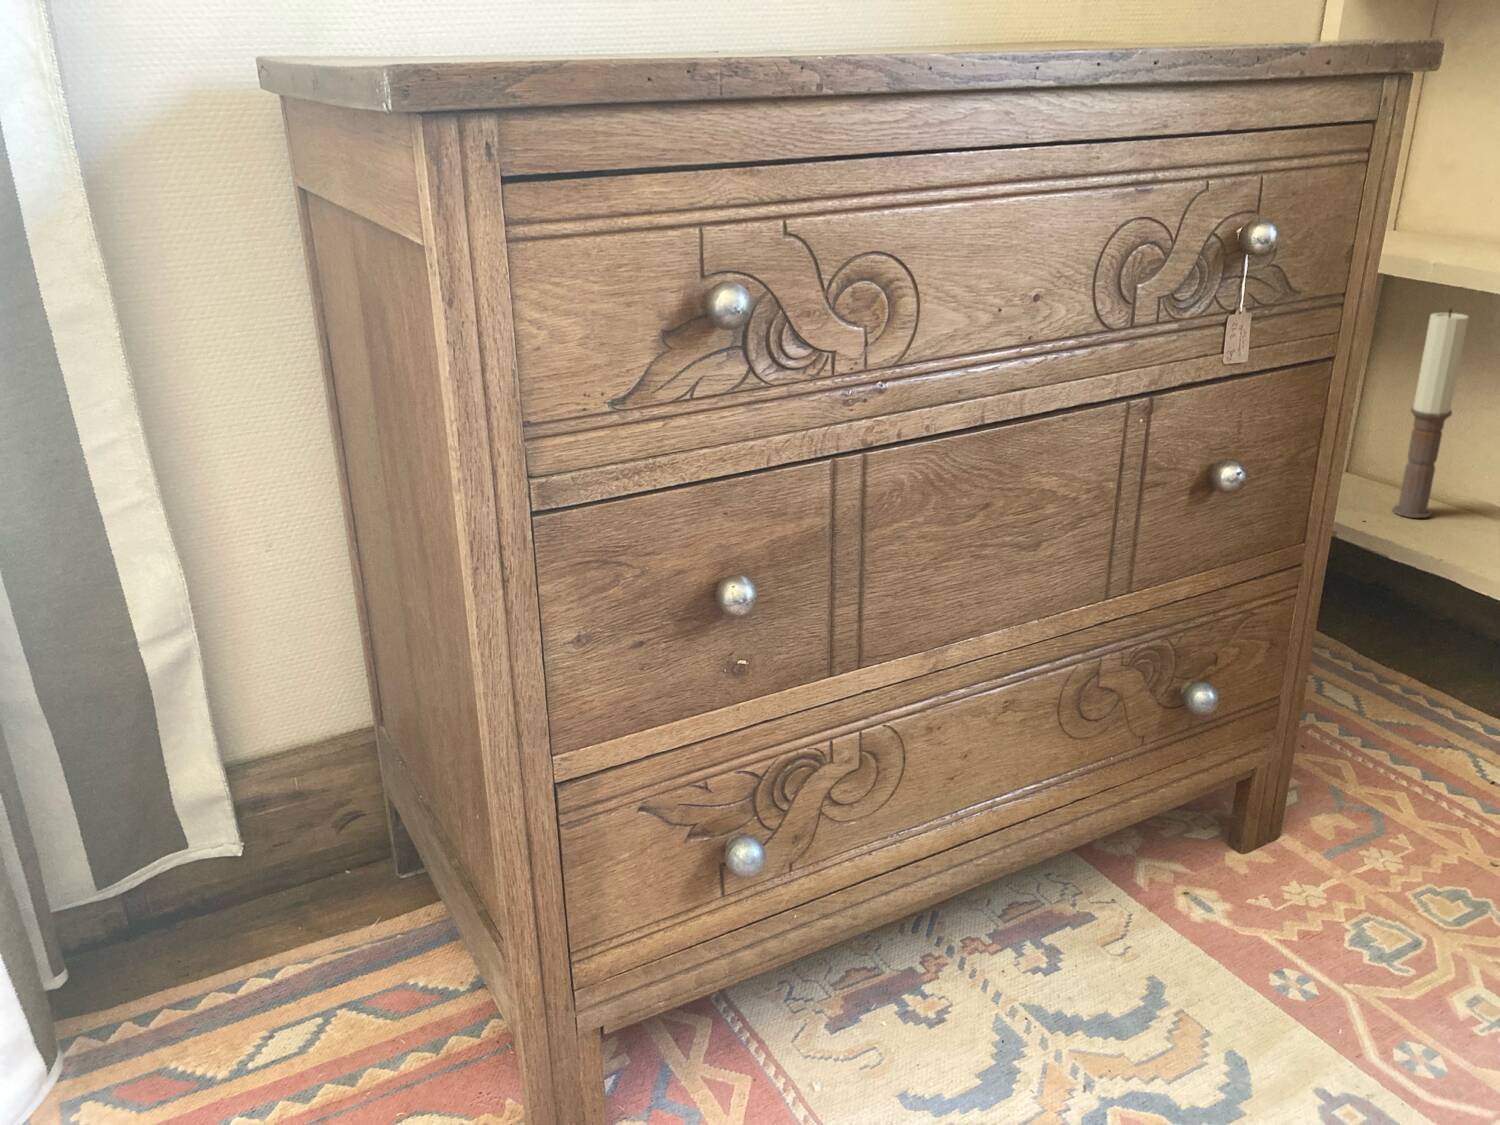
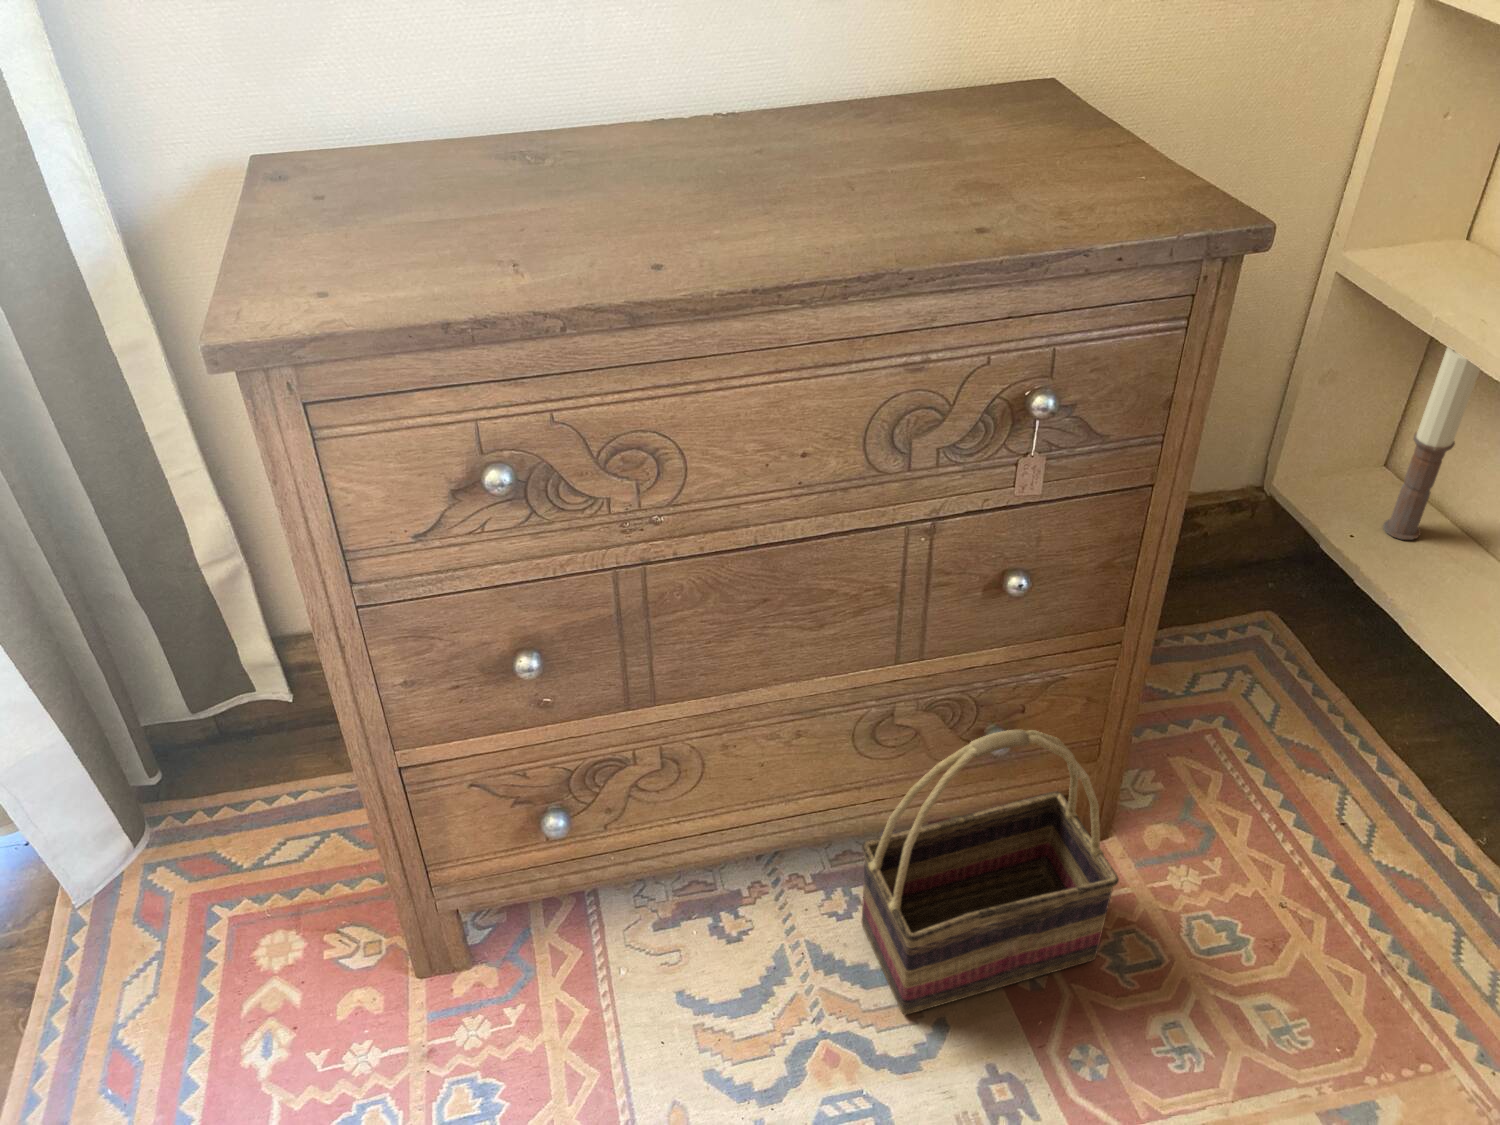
basket: none [1078,644,1384,1055] -> present [861,730,1119,1015]

